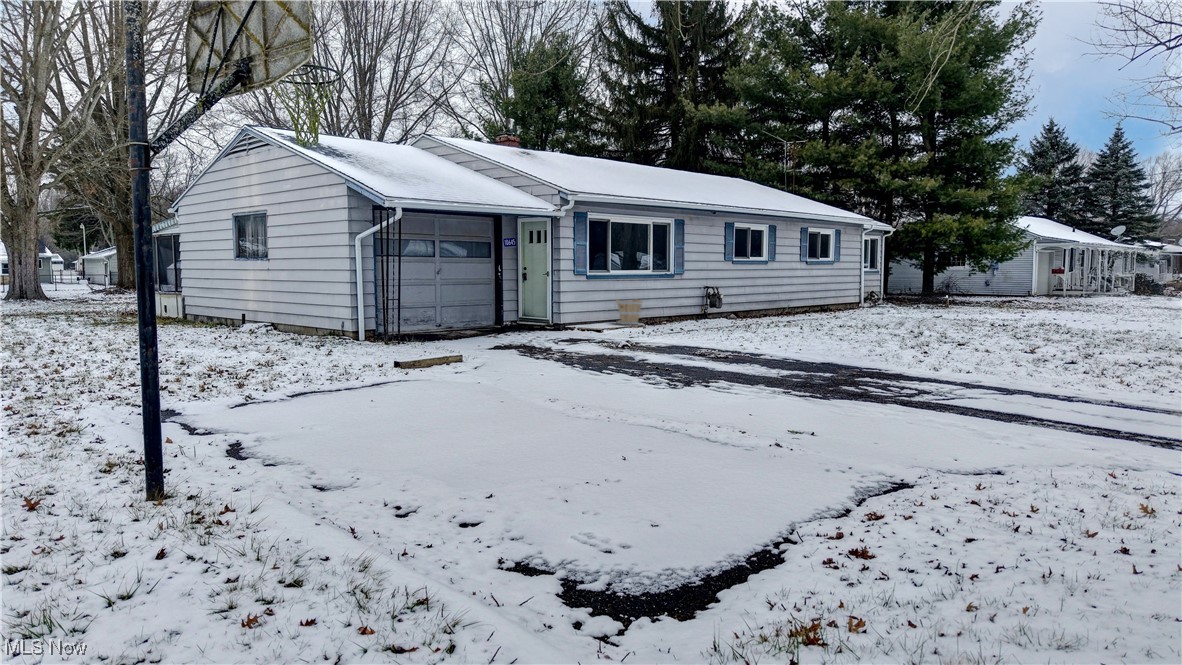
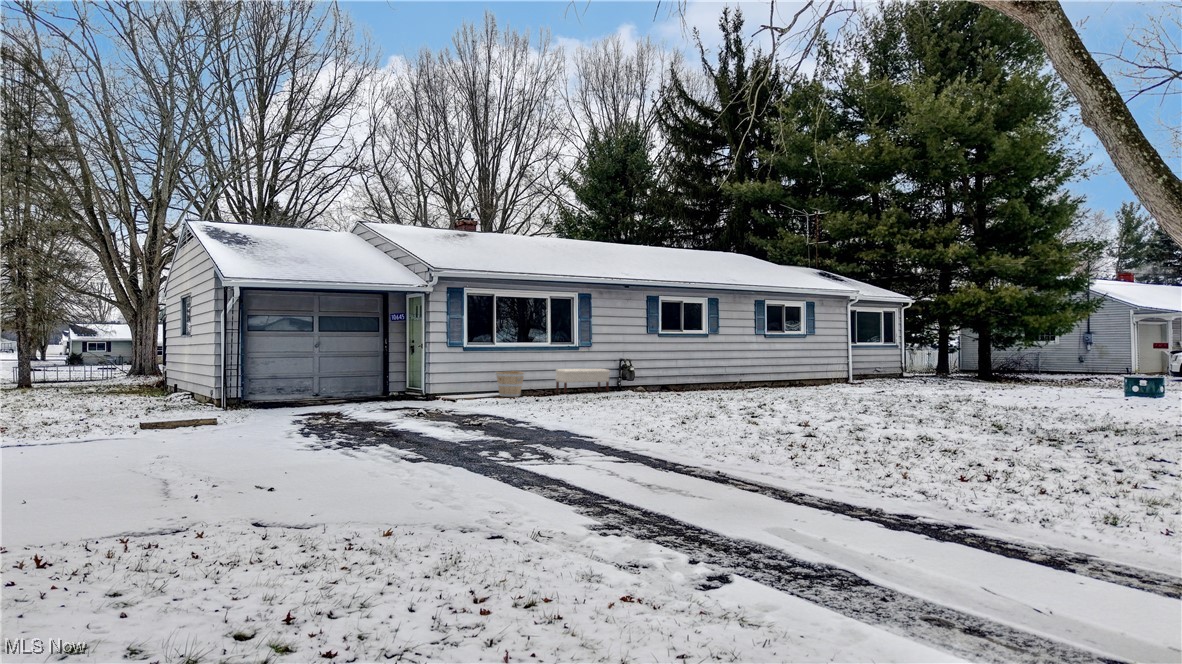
bench: none [656,295,704,321] -> present [556,369,610,393]

